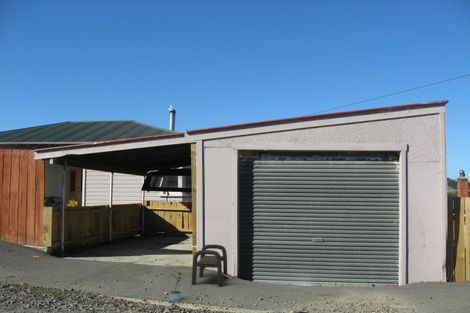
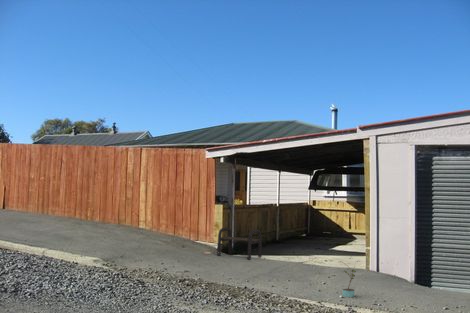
bench: present [192,245,227,287] -> present [217,227,262,259]

